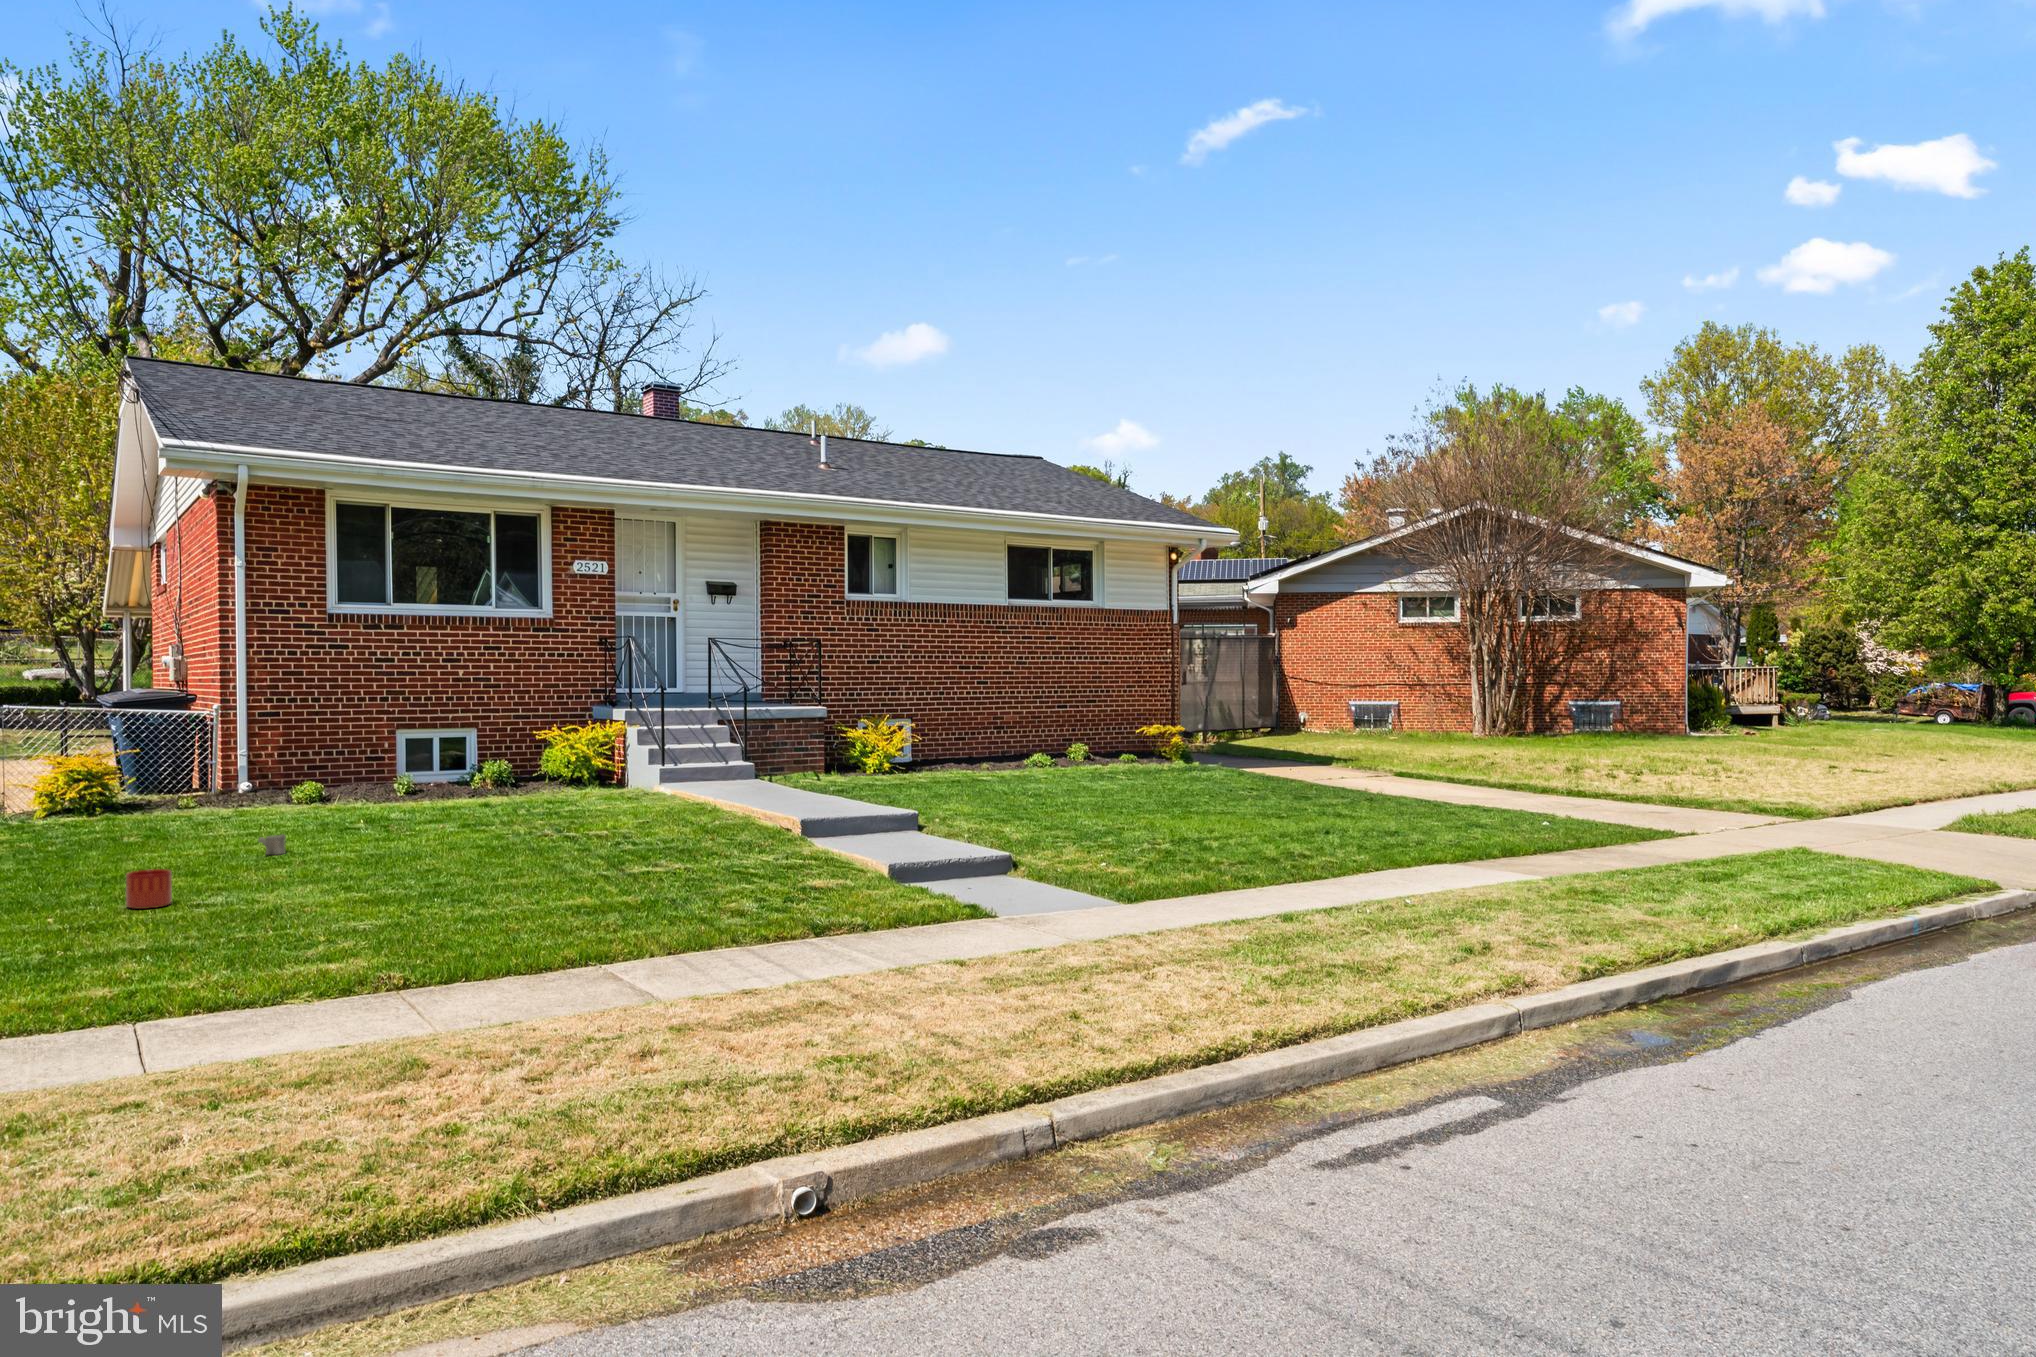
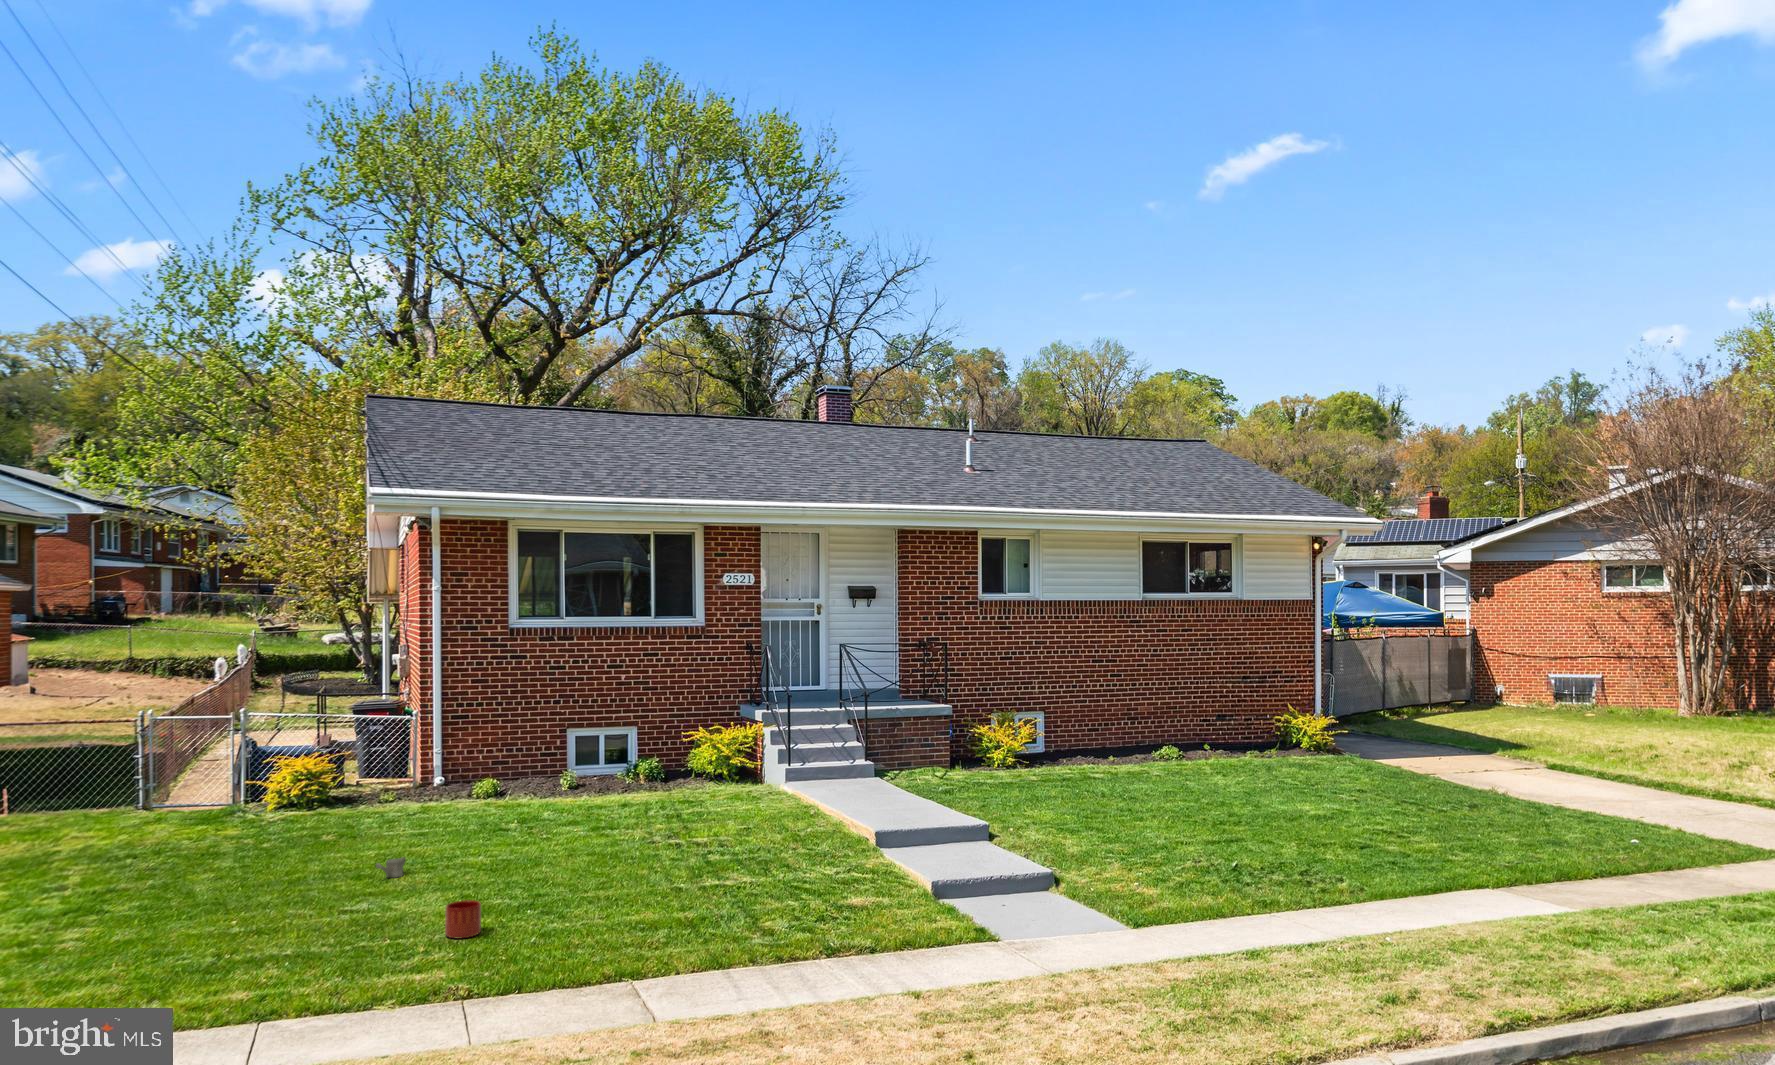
planter: present [126,869,172,909] -> present [445,900,481,938]

